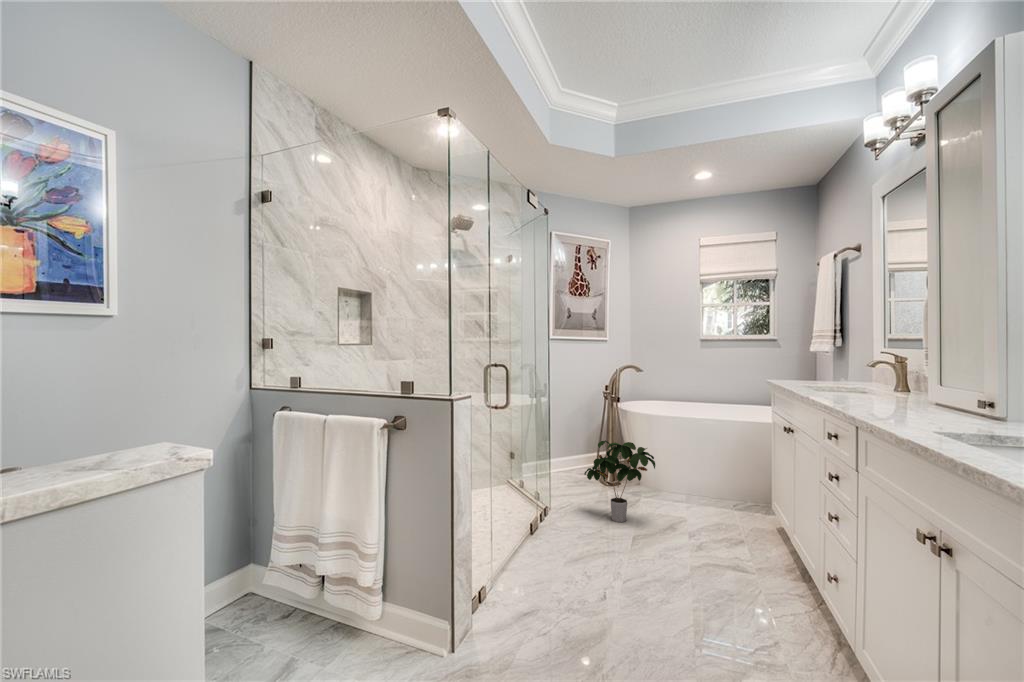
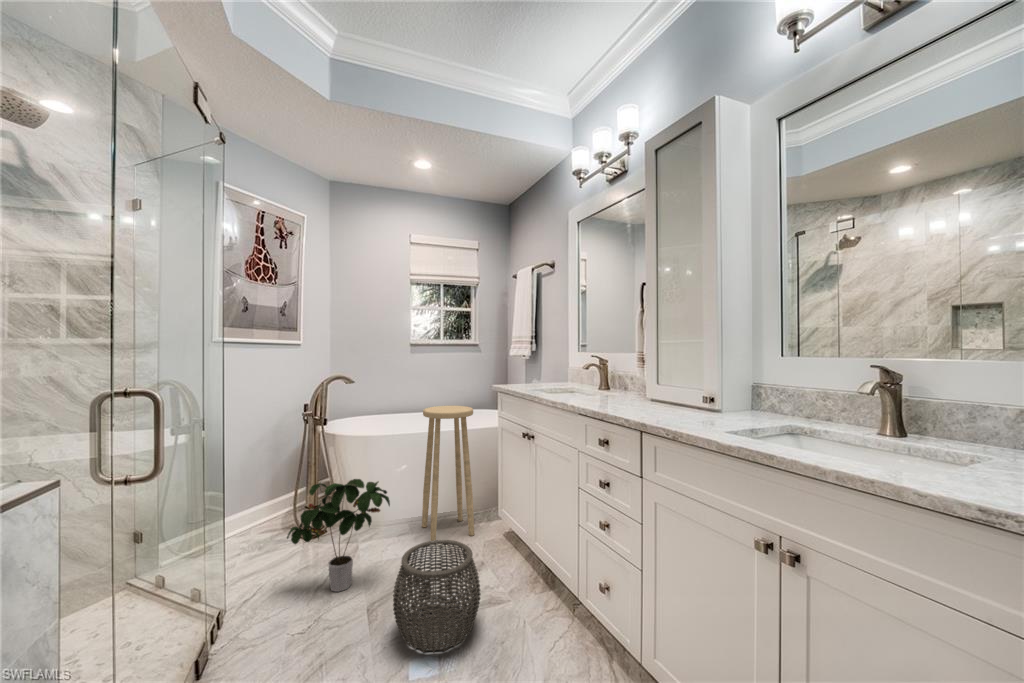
stool: none [695,397,746,521] -> present [422,406,474,541]
woven basket: none [641,497,715,578] -> present [393,540,481,652]

